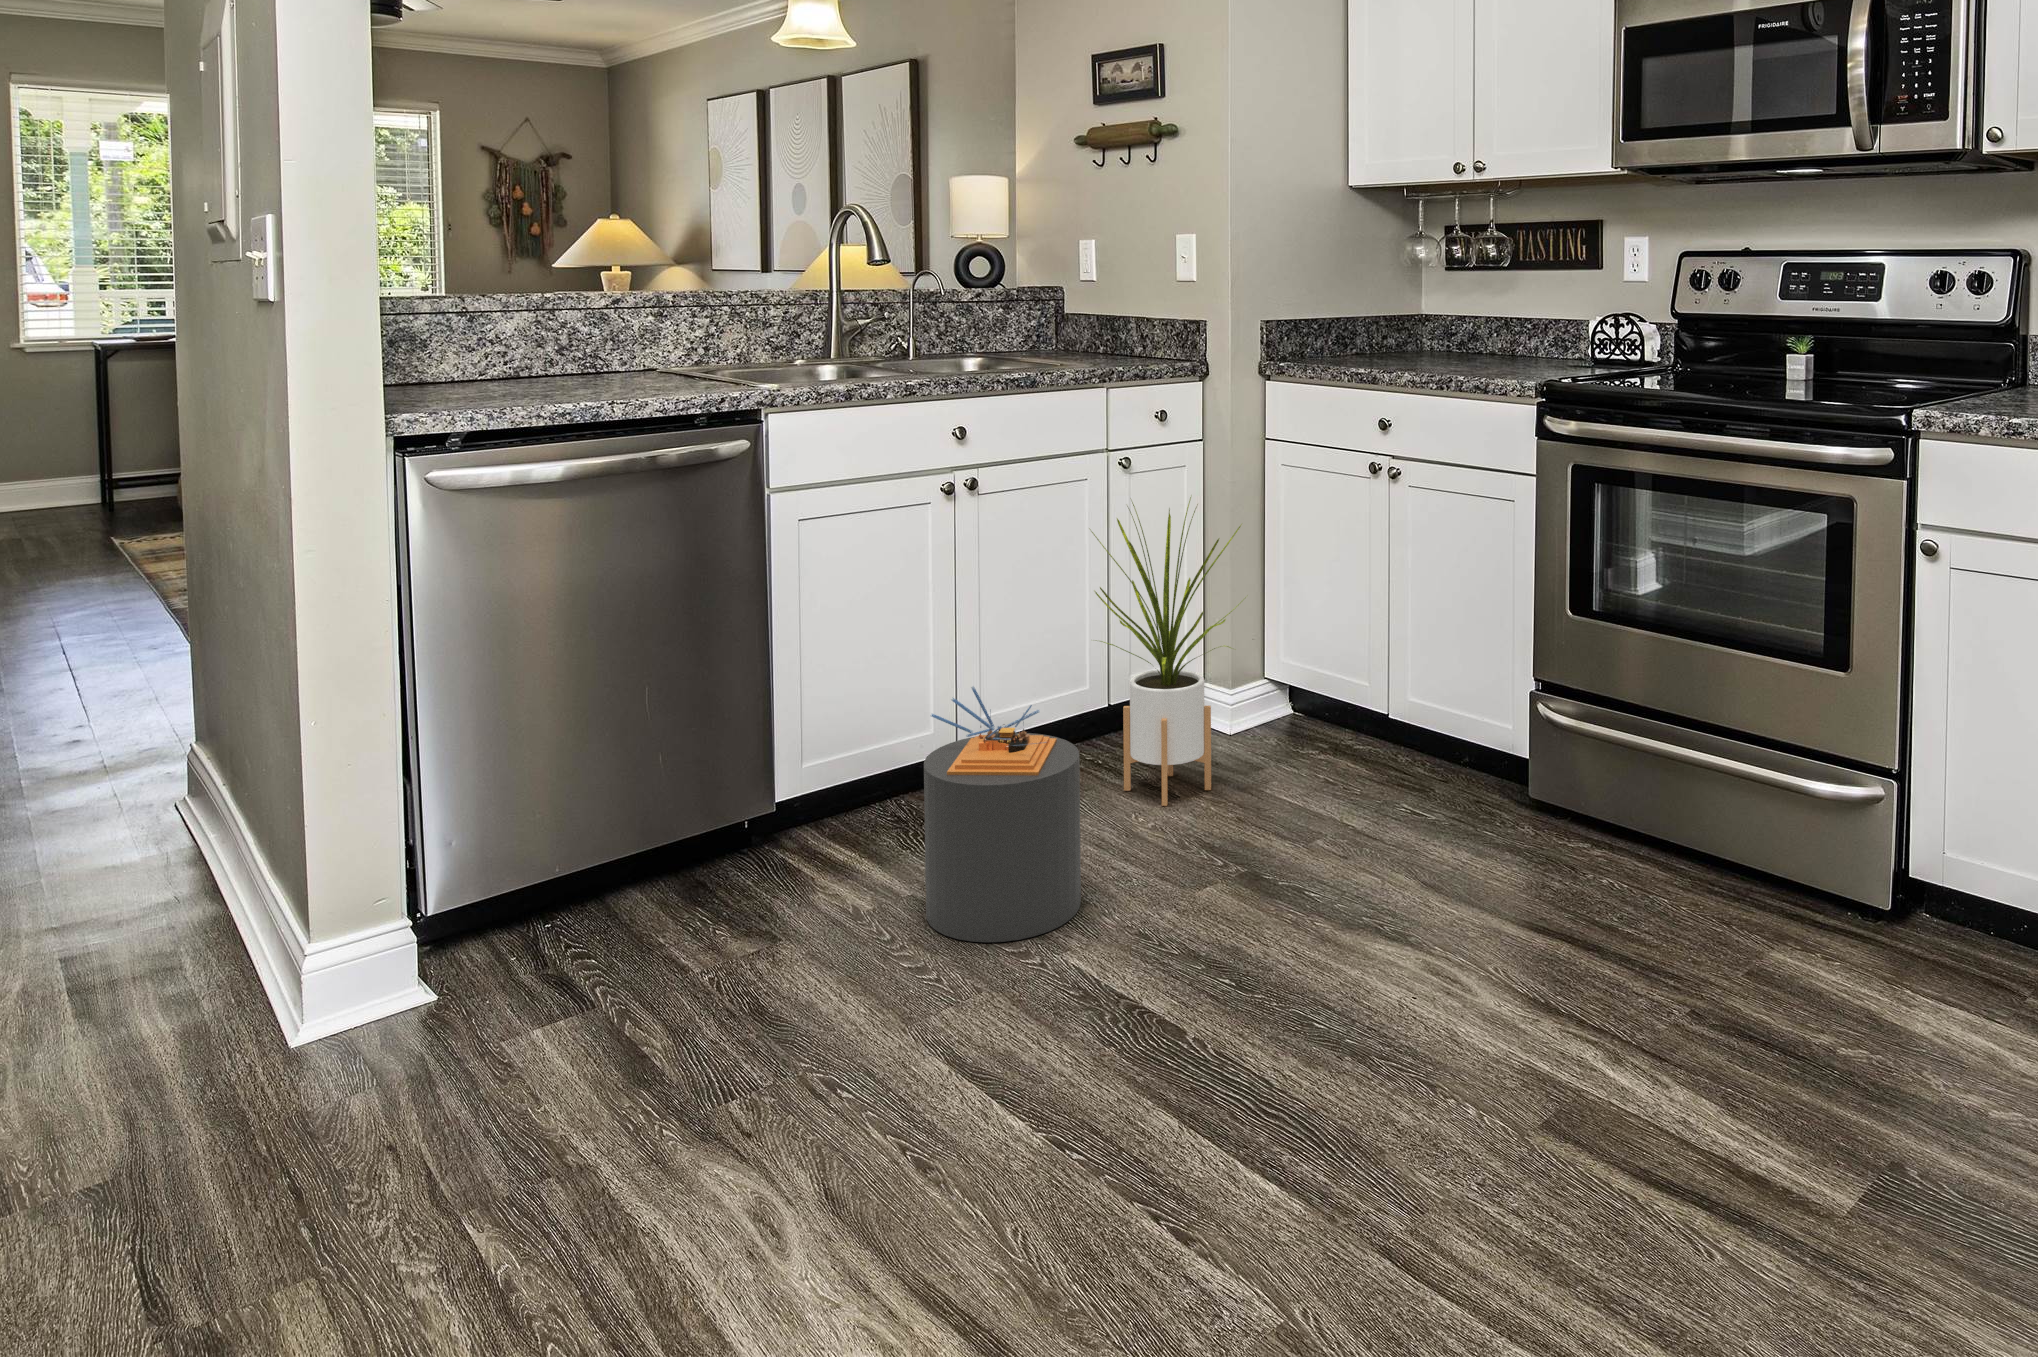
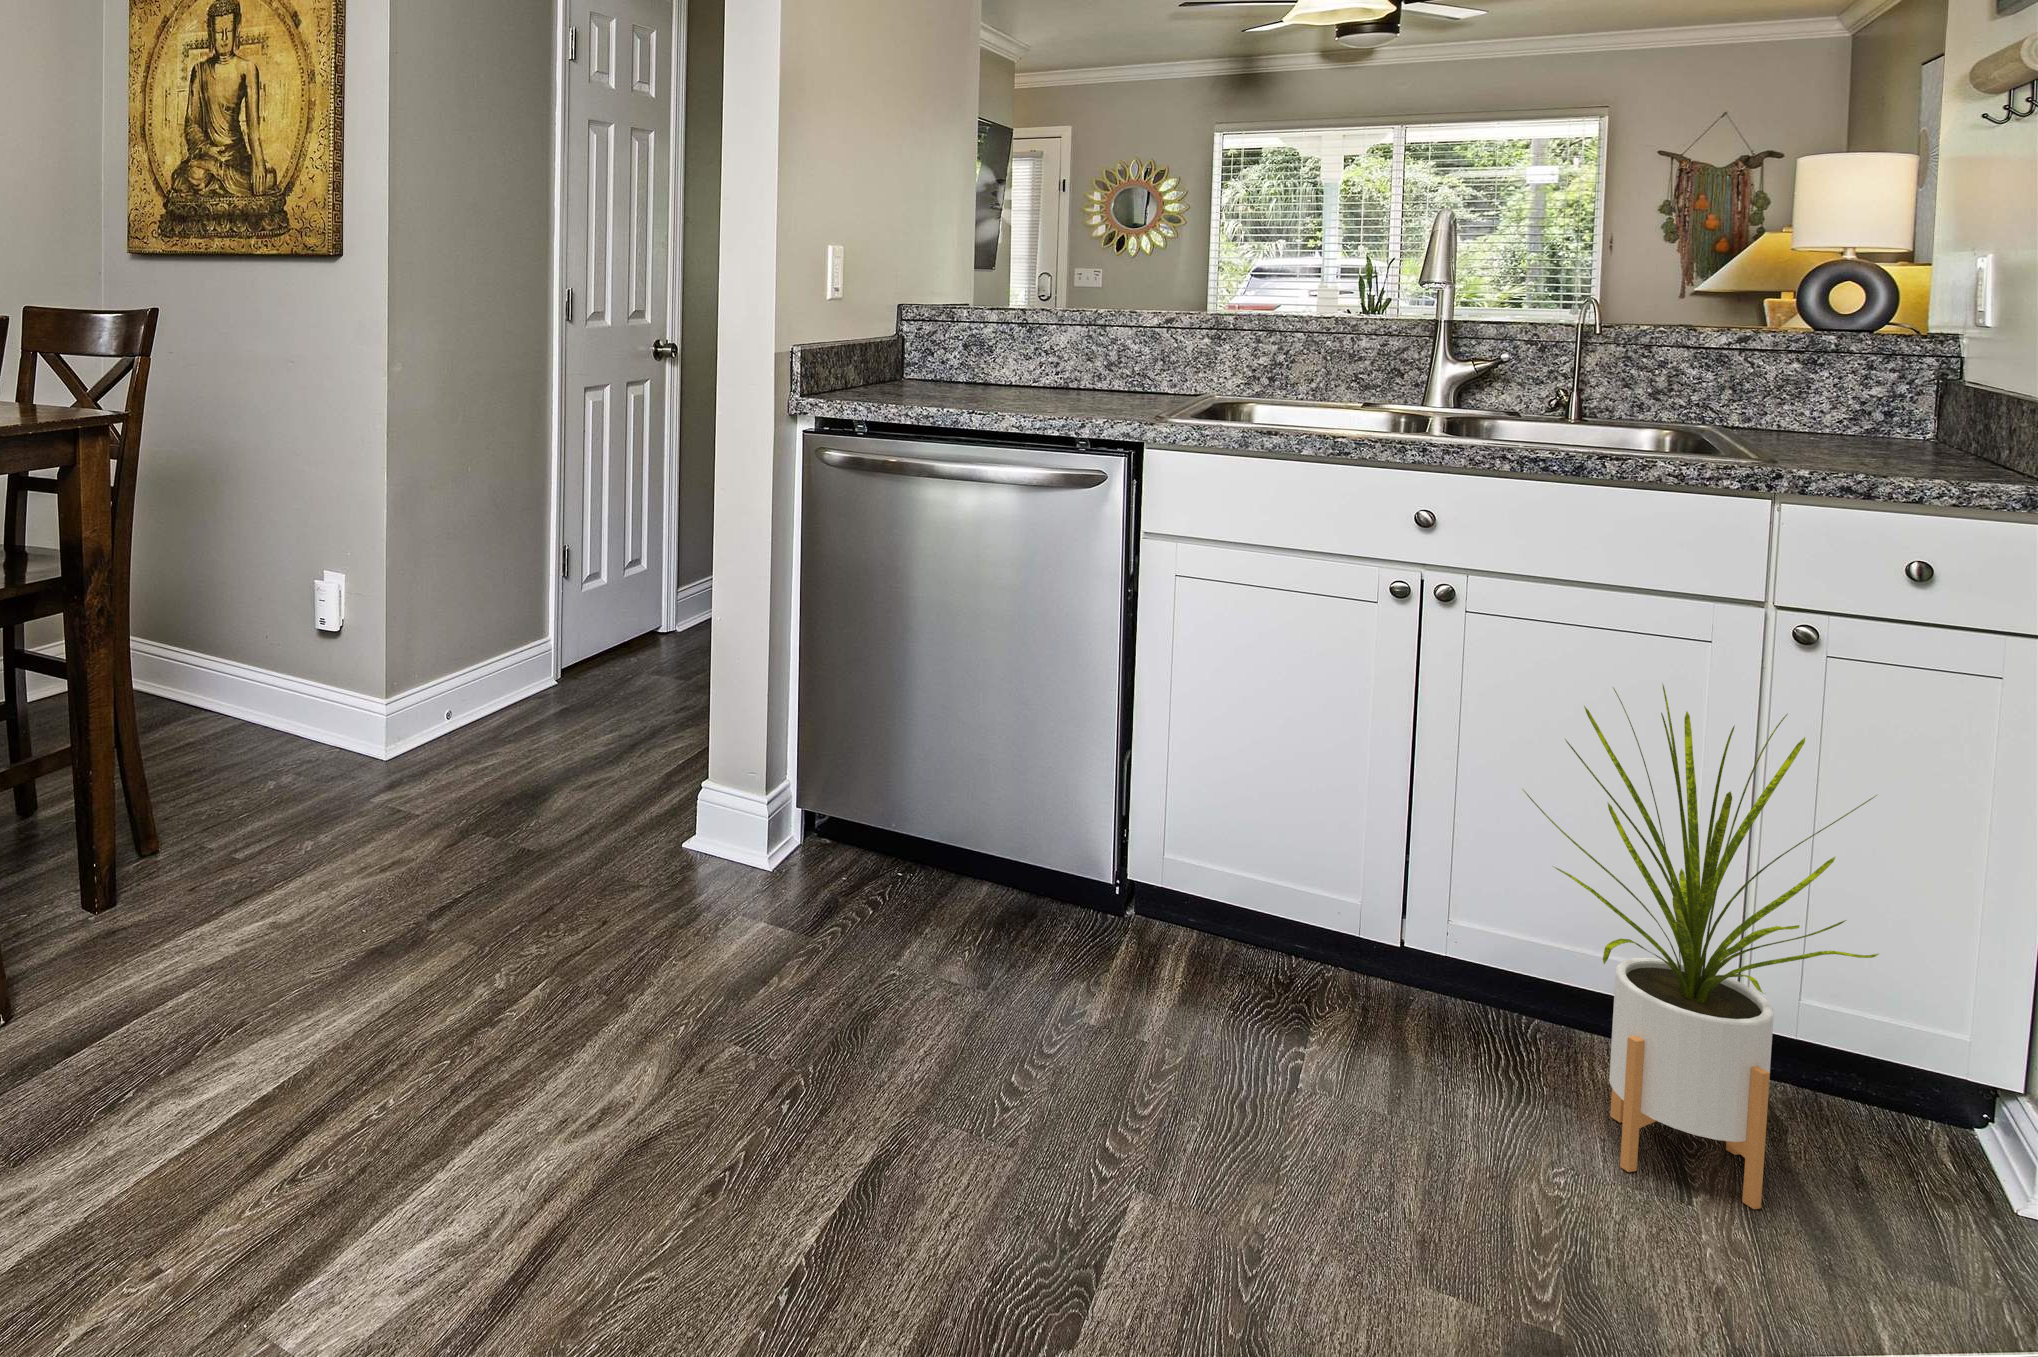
trash can: present [924,687,1081,942] -> none [1087,814,1302,1162]

